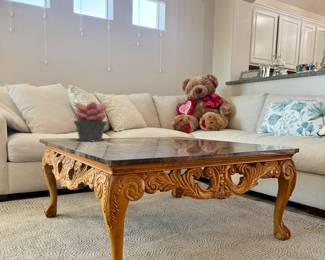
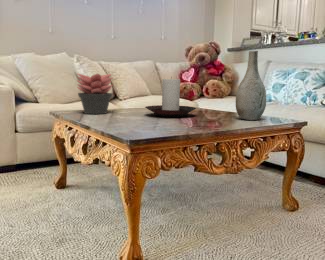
vase: none [227,81,256,146] -> present [236,51,266,120]
candle holder: none [139,105,189,143] -> present [145,79,196,117]

